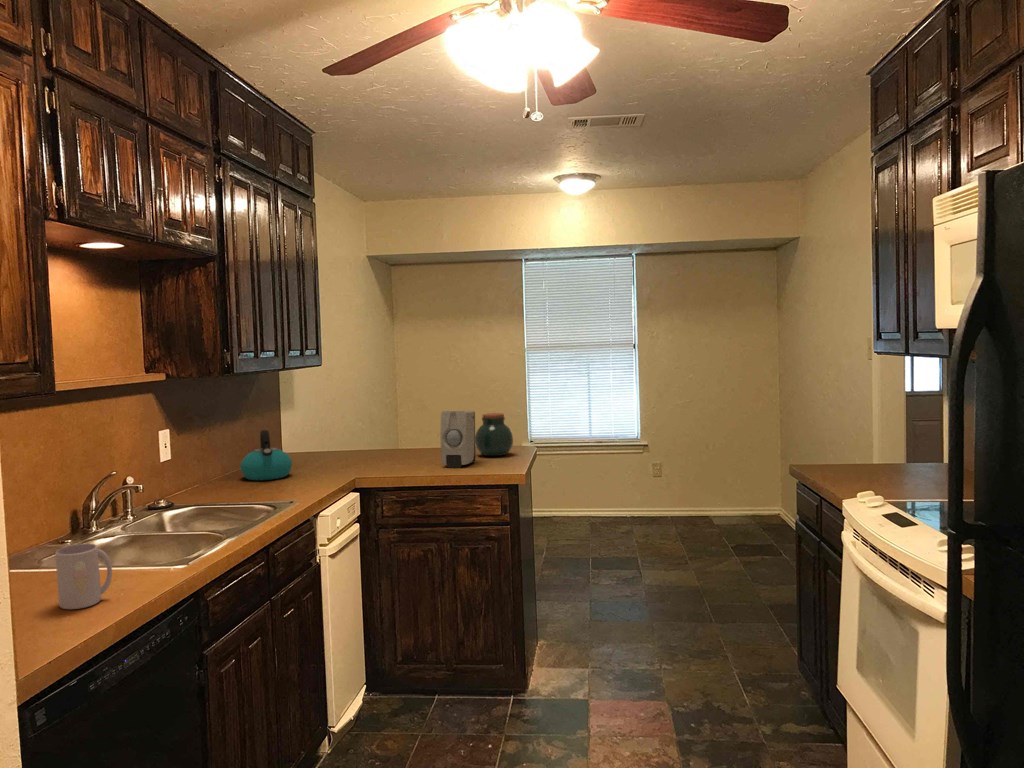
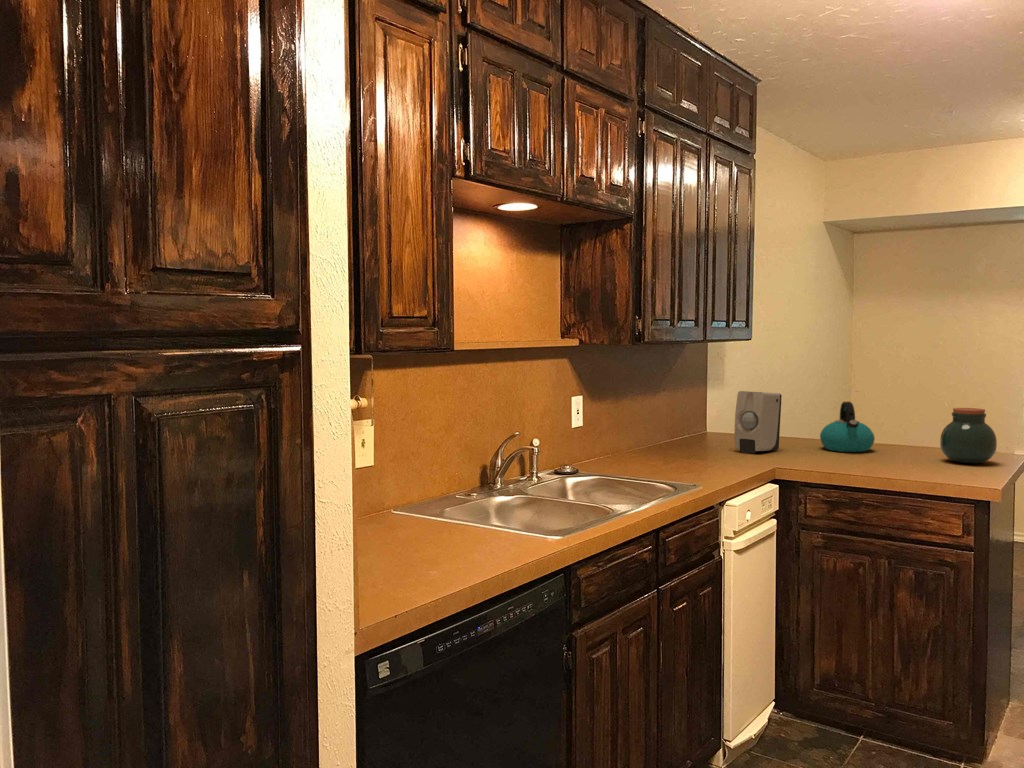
soap dispenser: present [441,411,476,468] -> present [735,391,782,454]
kettle: present [240,430,292,480] -> present [820,402,875,452]
mug: present [55,544,112,609] -> none [434,496,483,559]

